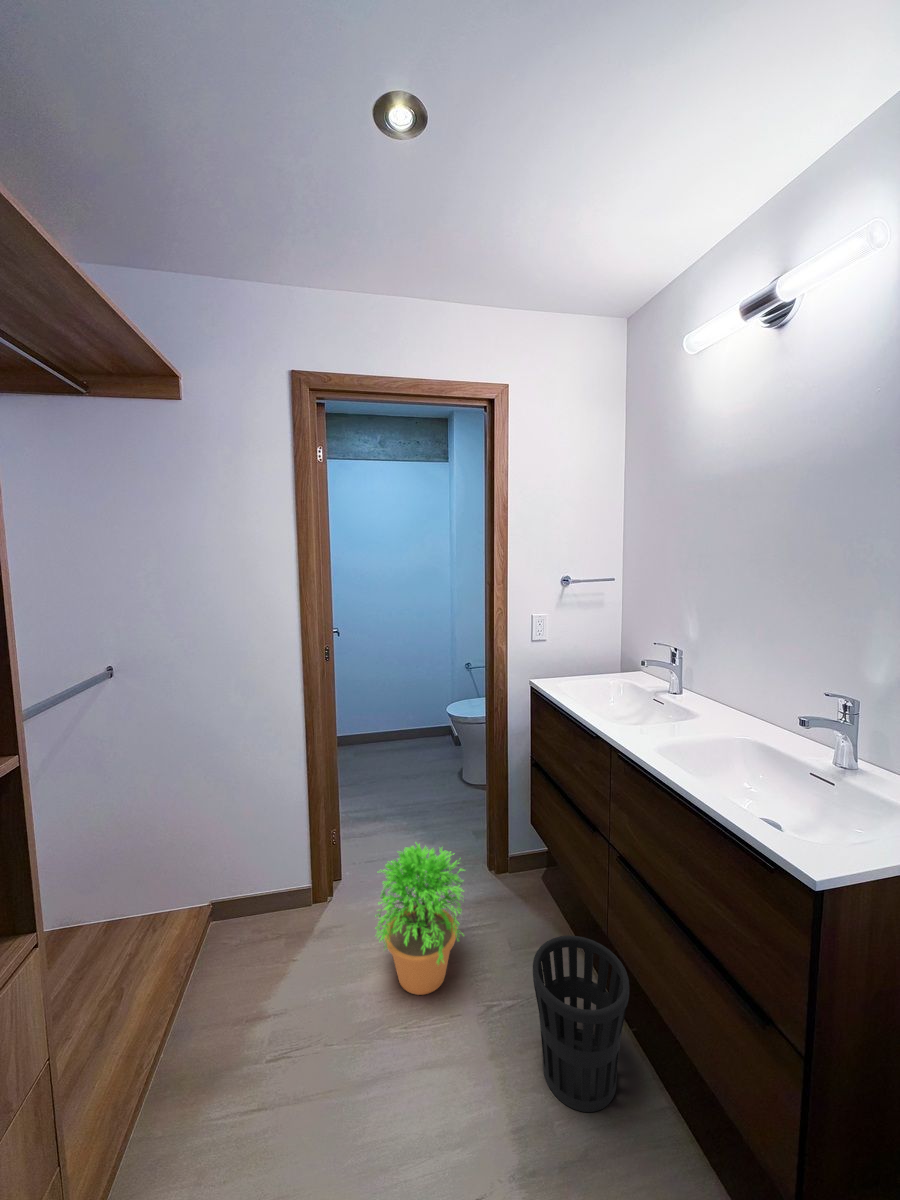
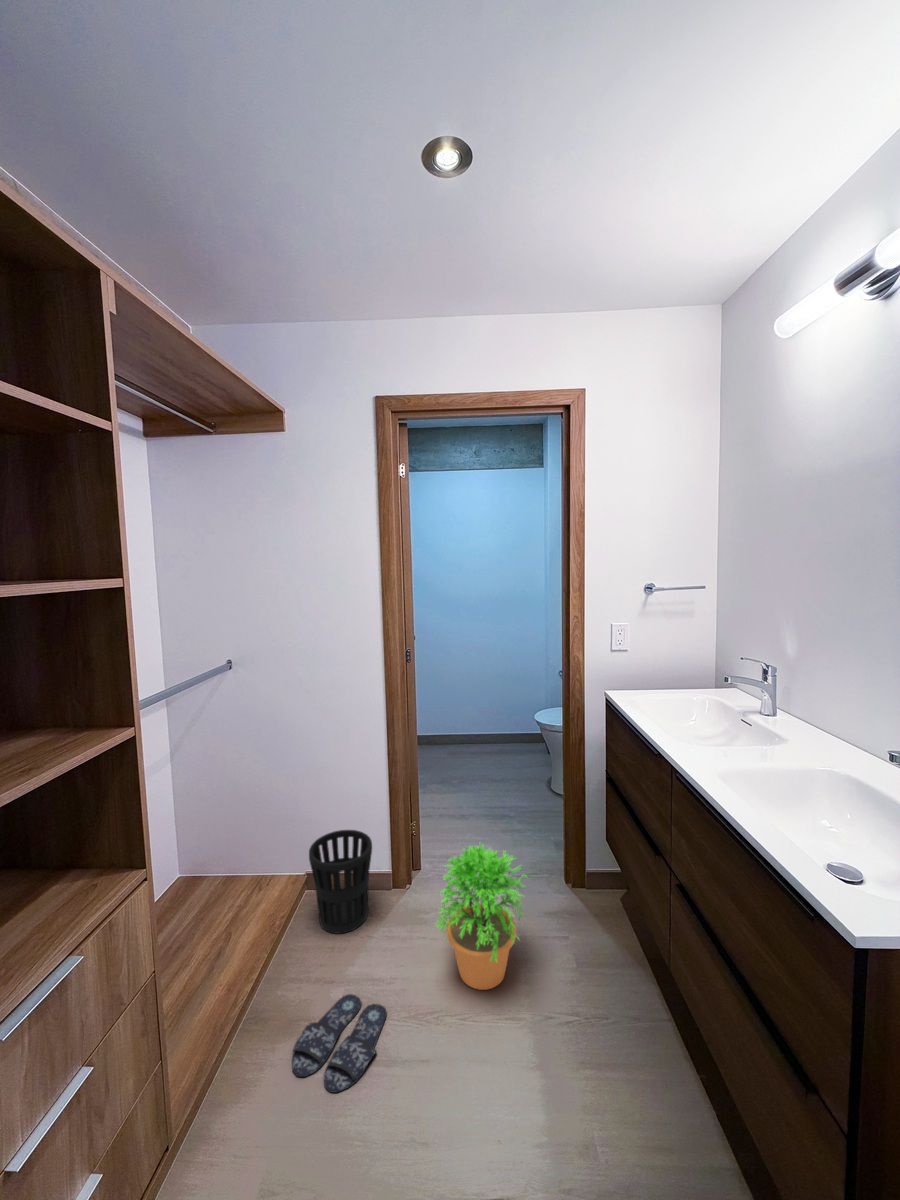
wastebasket: present [533,936,629,1112] -> present [309,830,372,933]
slippers: none [220,1030,326,1148] -> present [292,994,387,1093]

